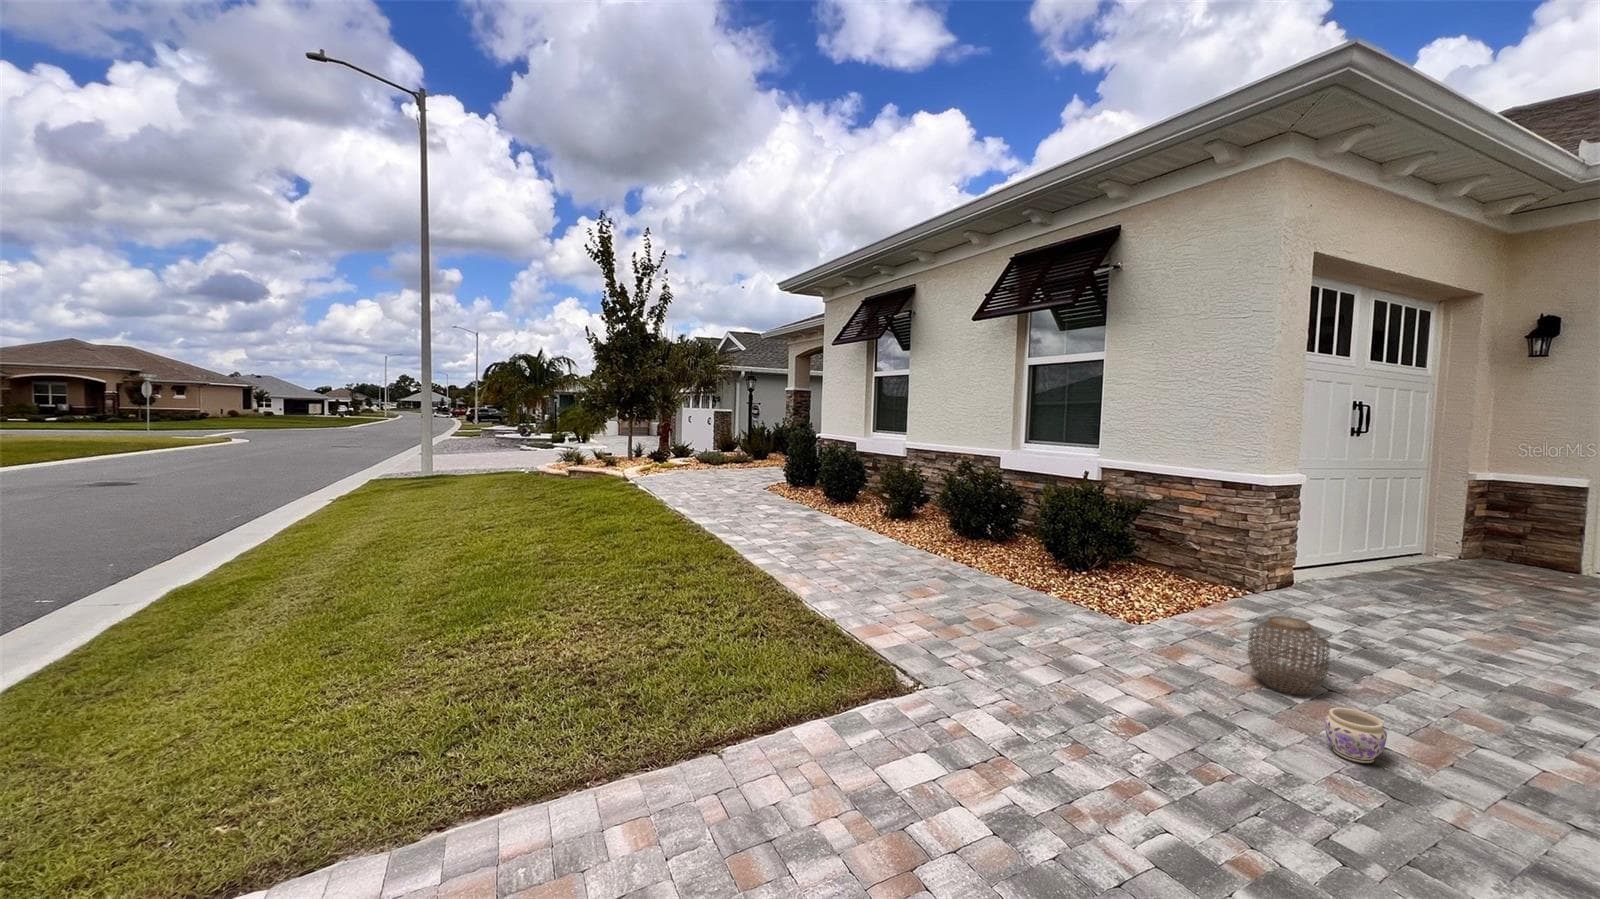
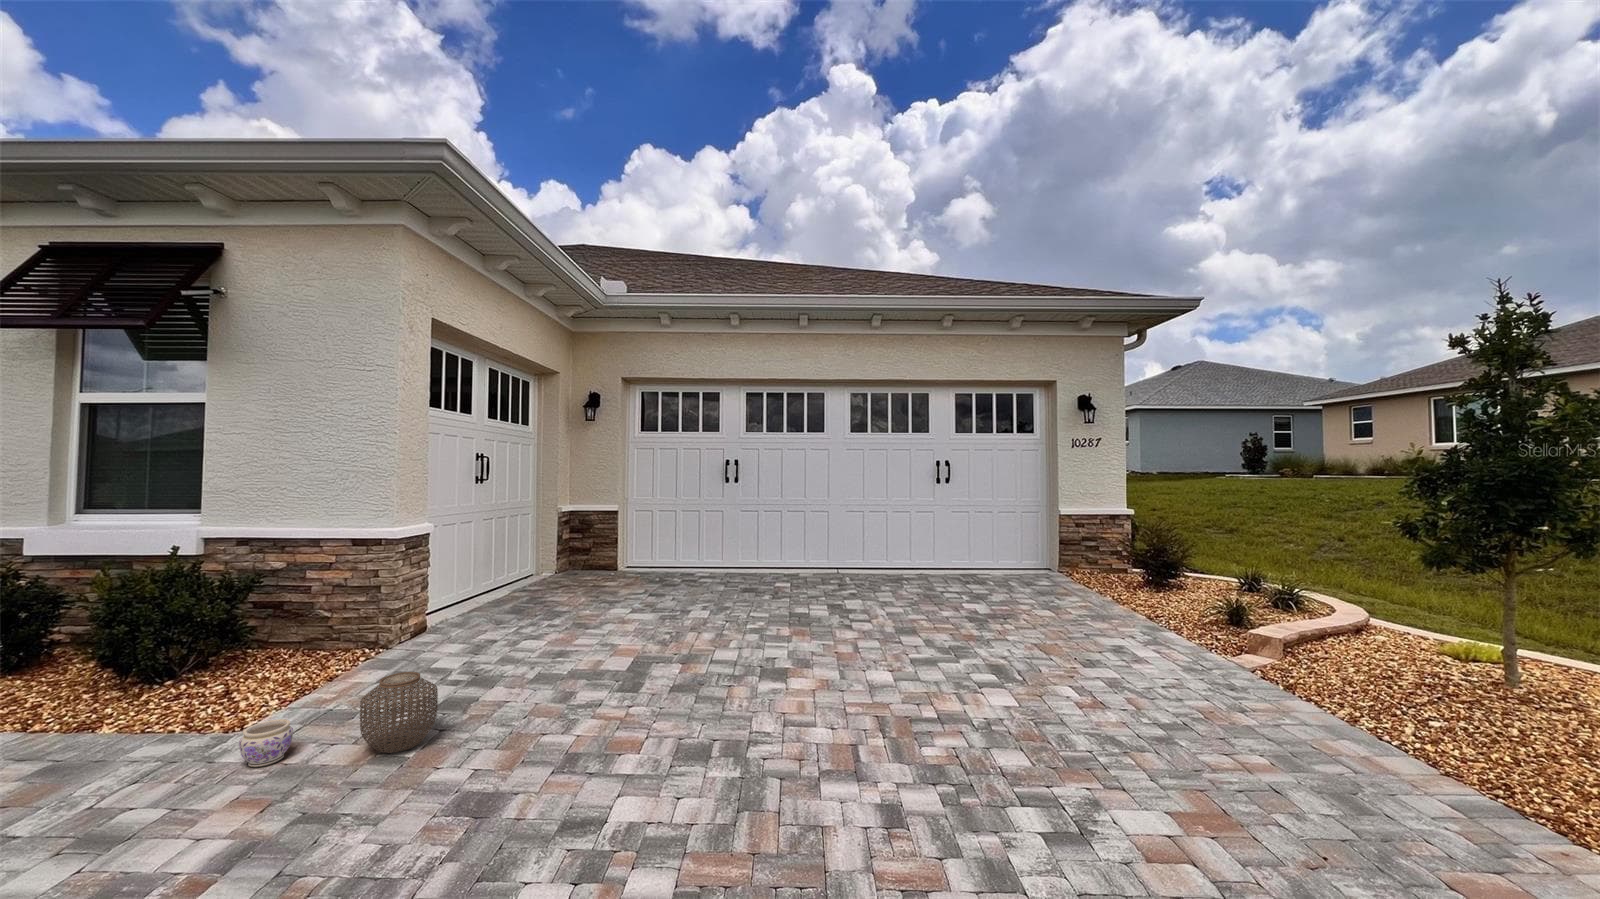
planter: present [1325,708,1387,764] -> present [239,719,293,768]

